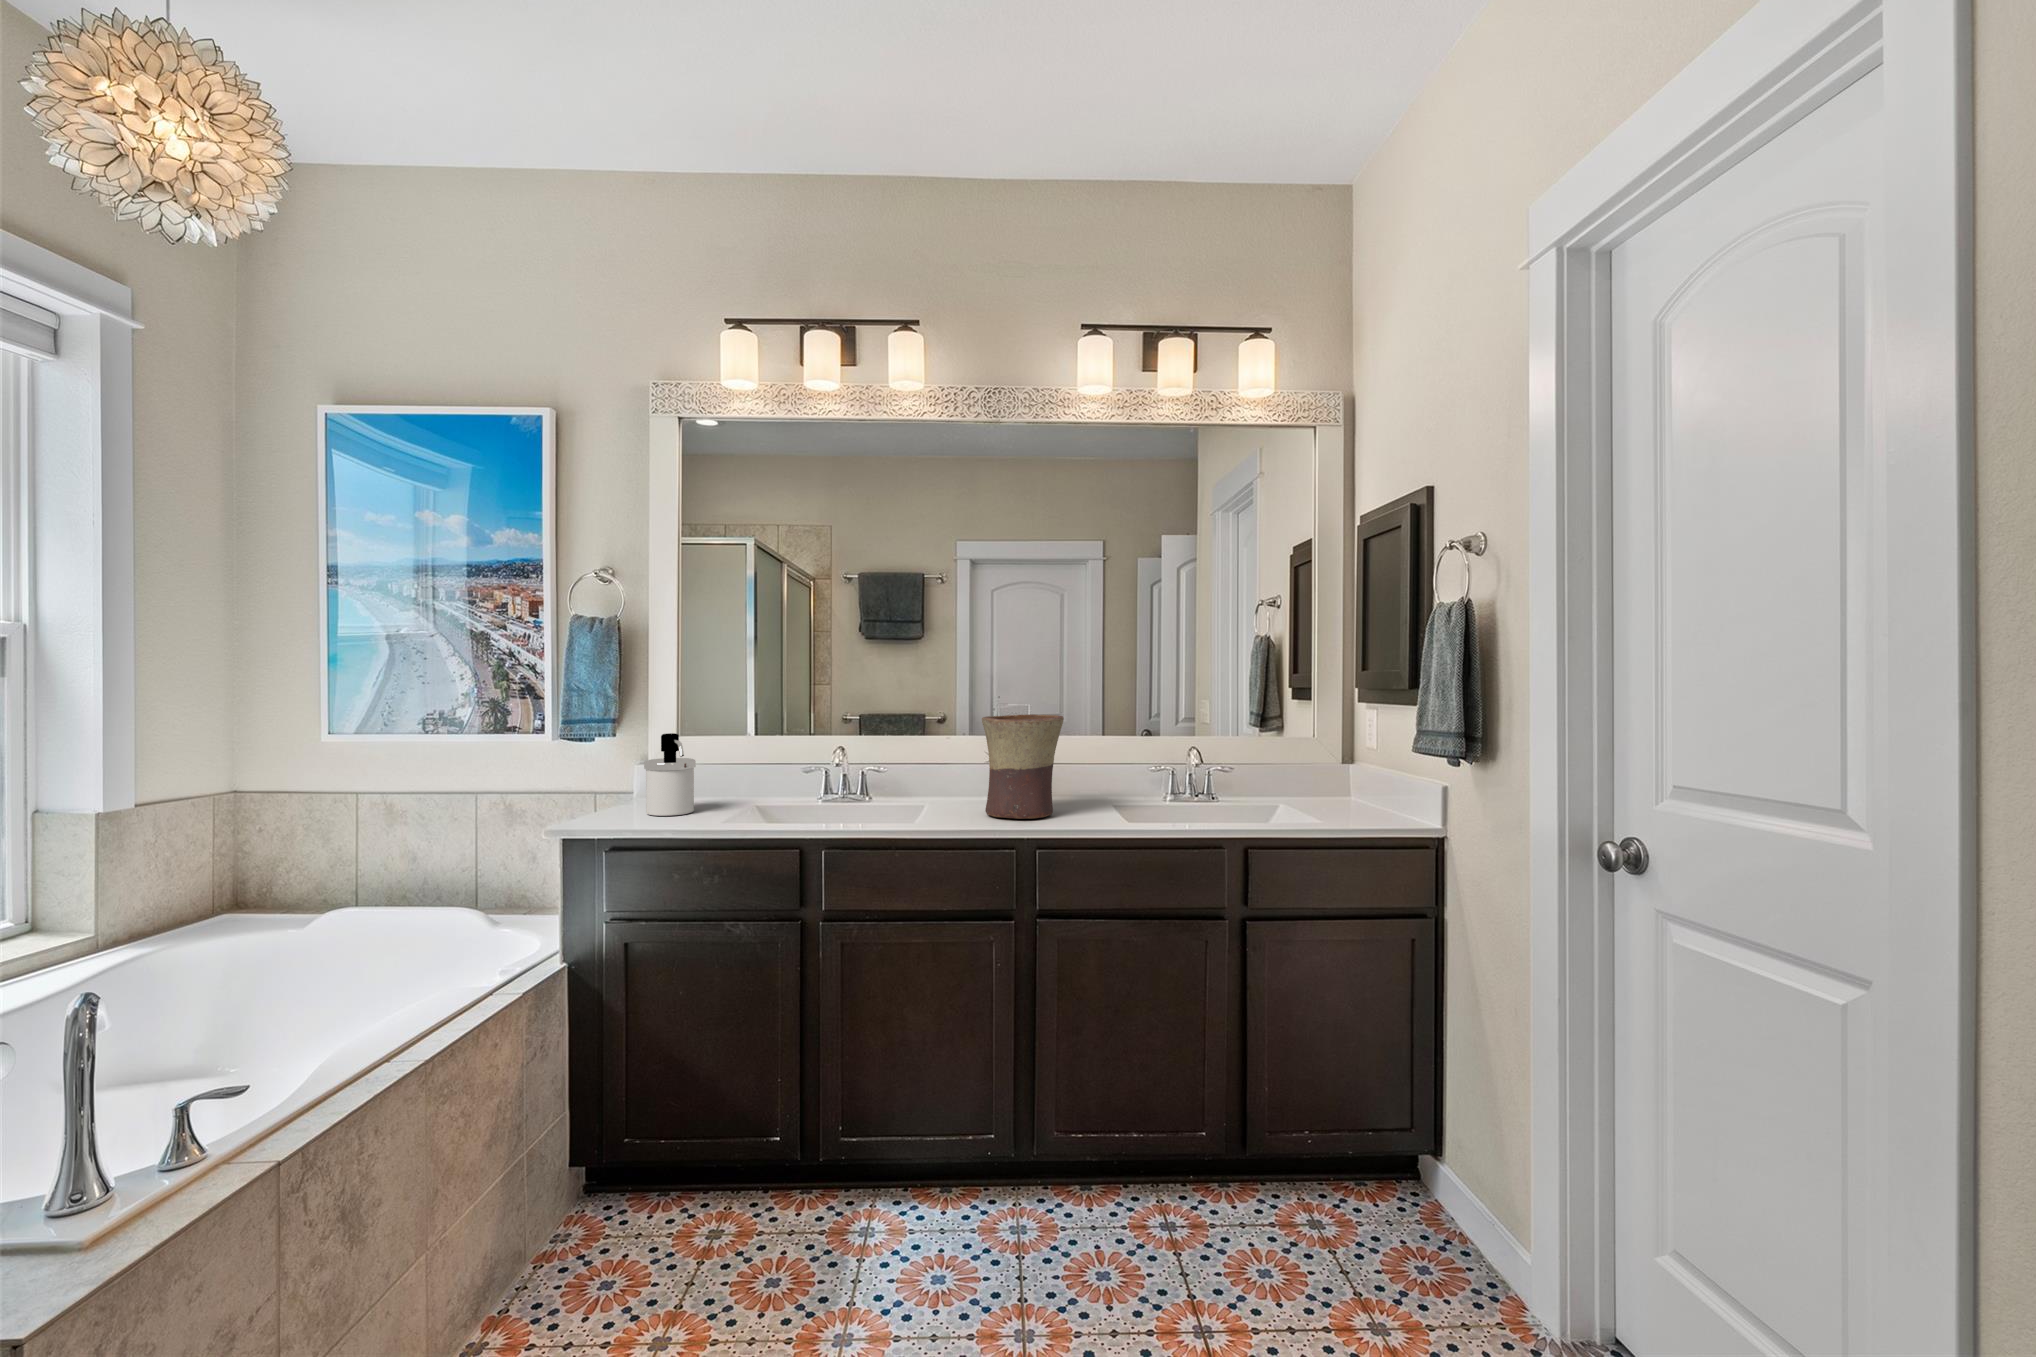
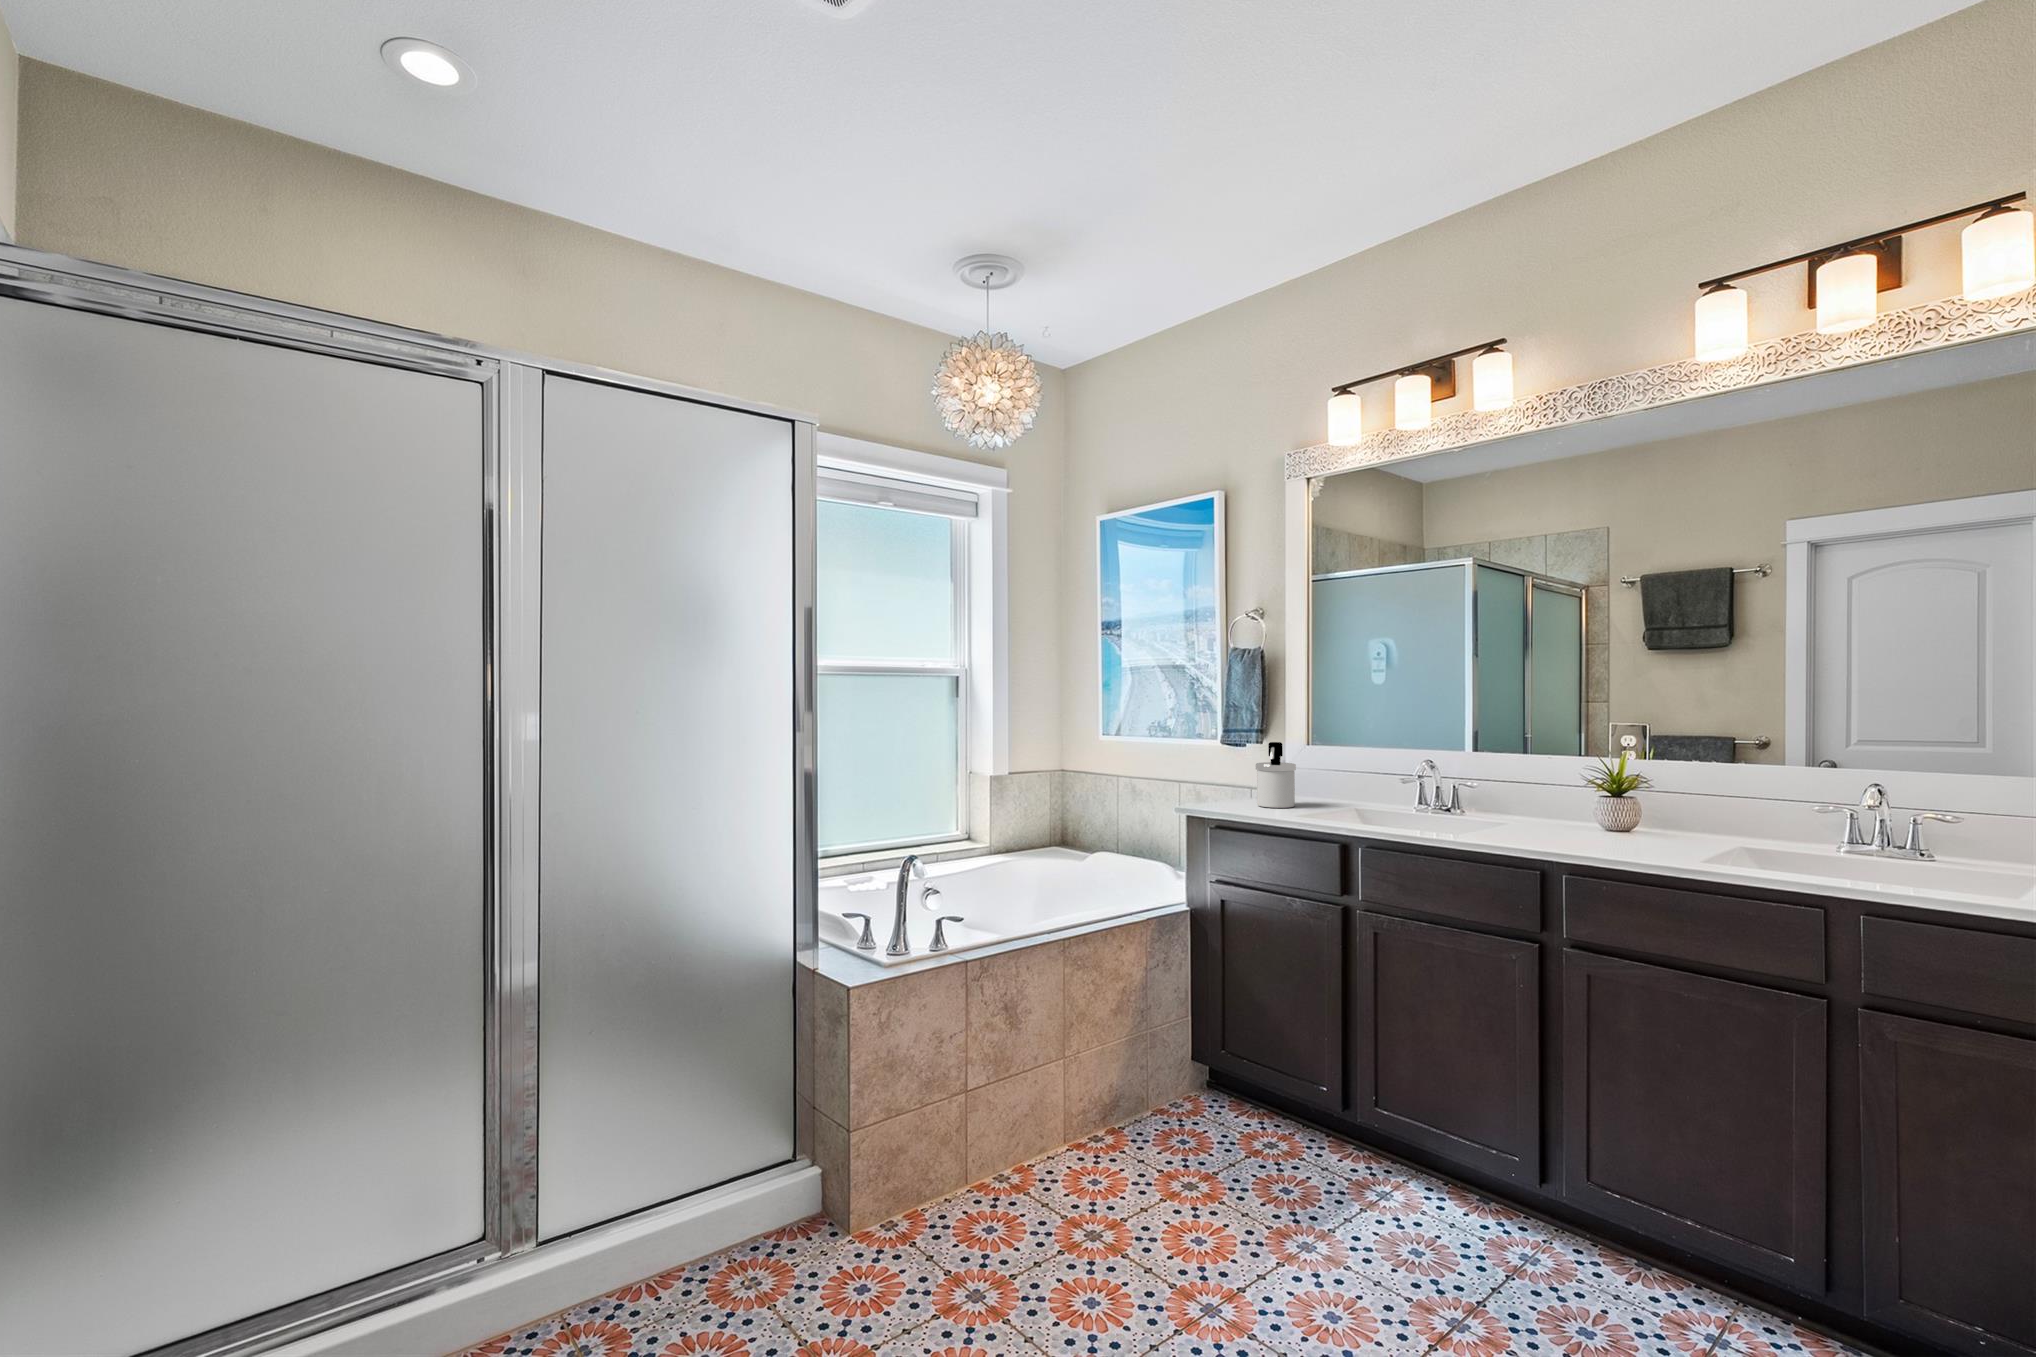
flower pot: present [982,714,1064,819] -> none [1535,738,1636,846]

